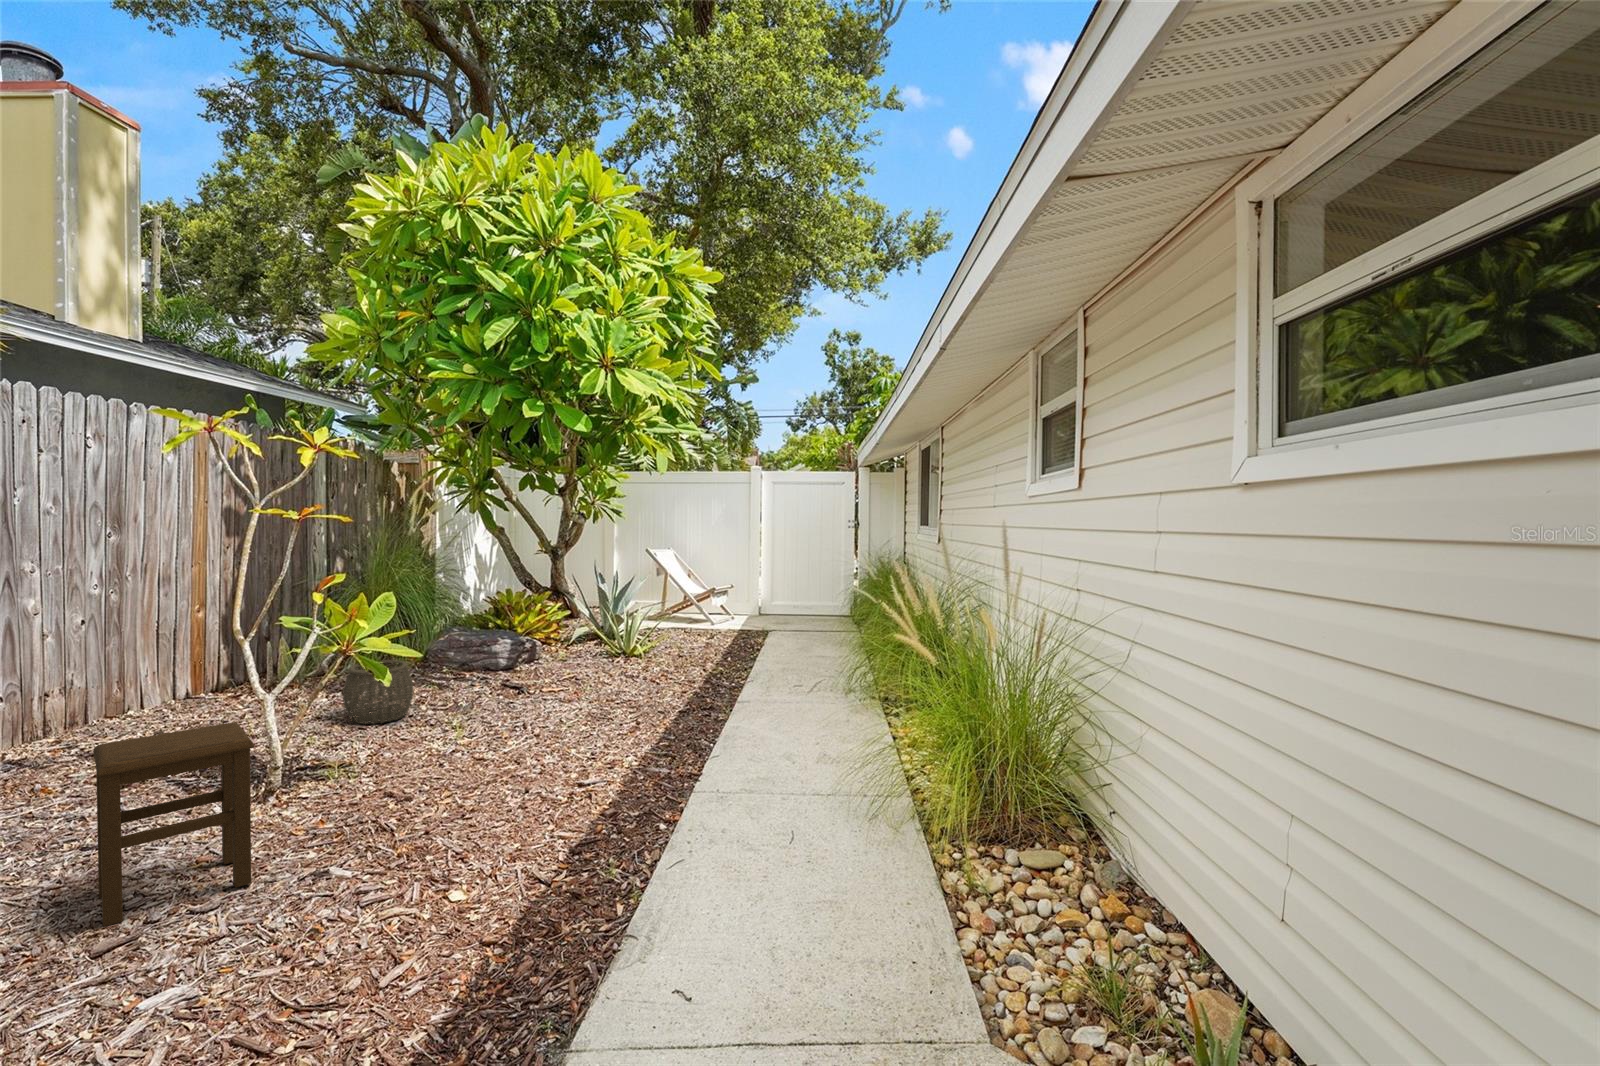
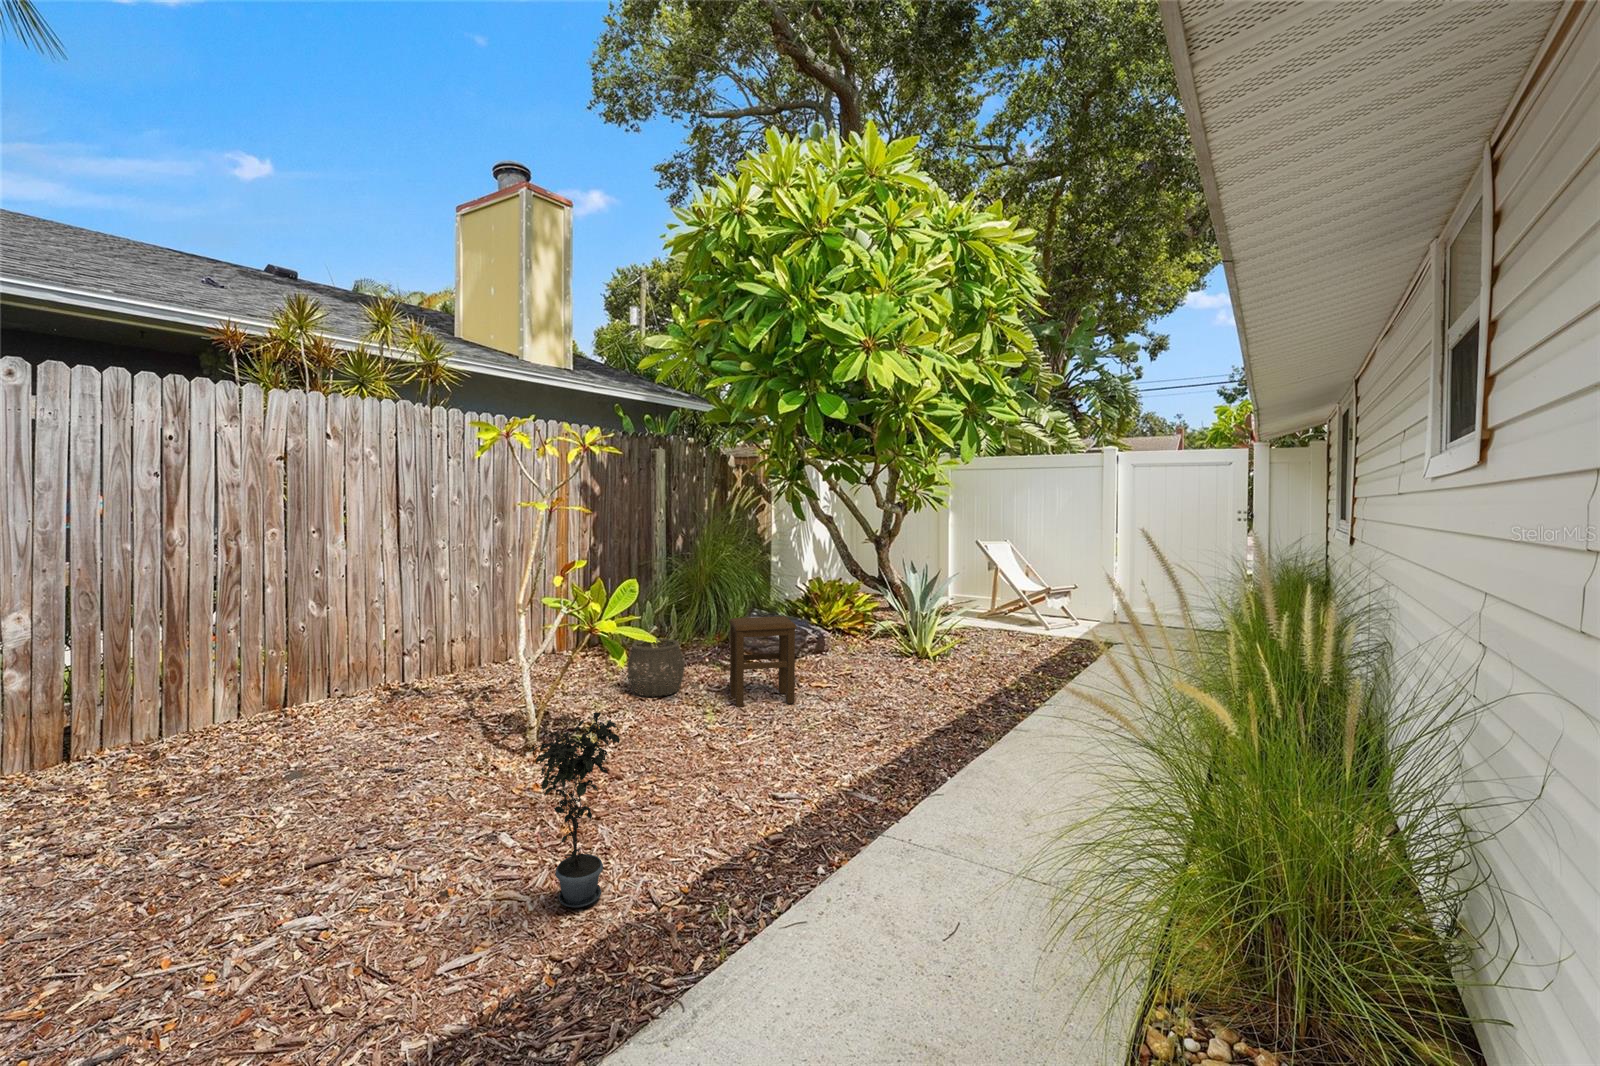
potted plant: none [428,716,515,907] -> present [530,712,620,908]
stool: present [93,722,254,927] -> present [729,616,797,707]

